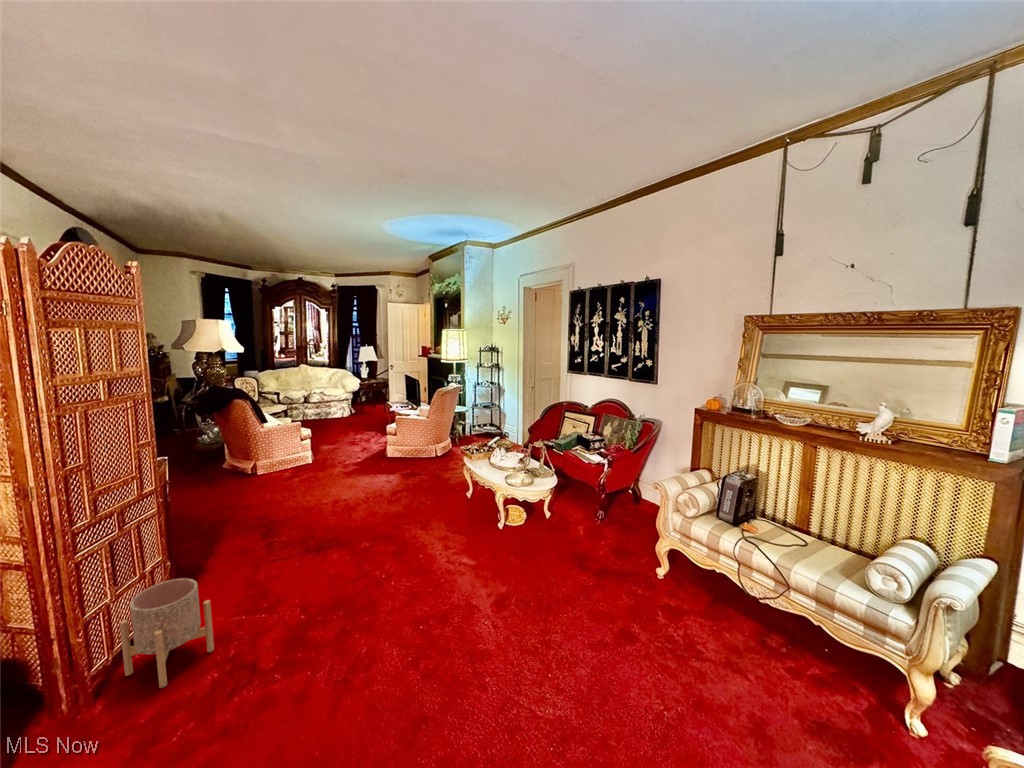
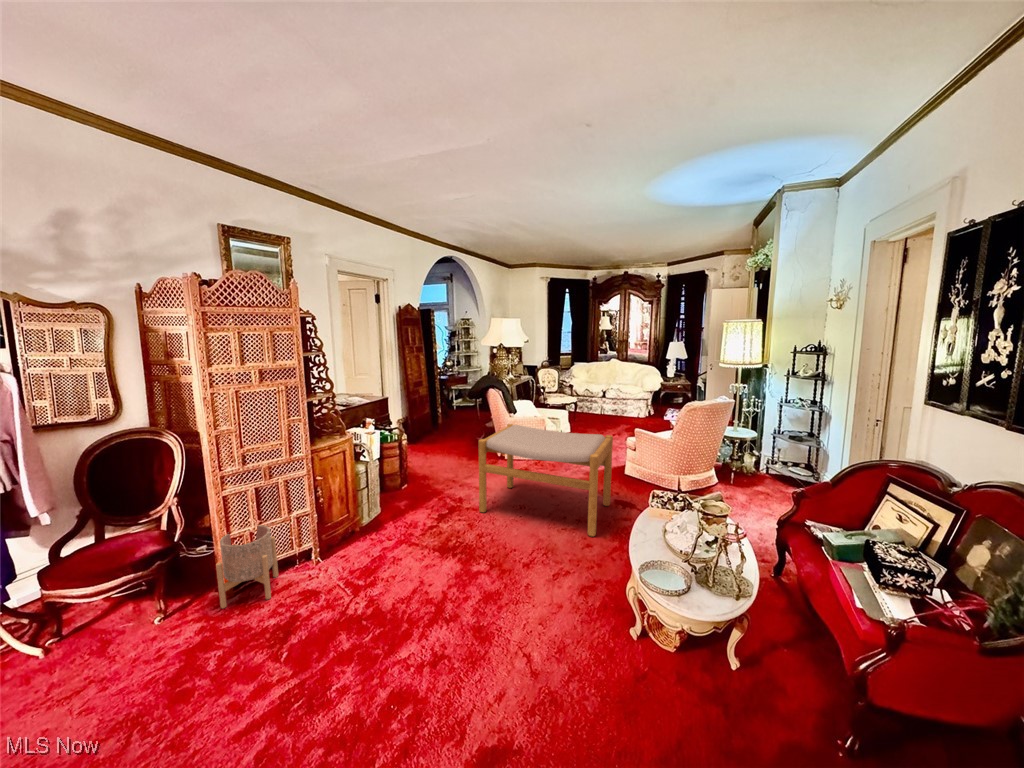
footstool: none [308,420,426,514] -> present [478,424,613,536]

